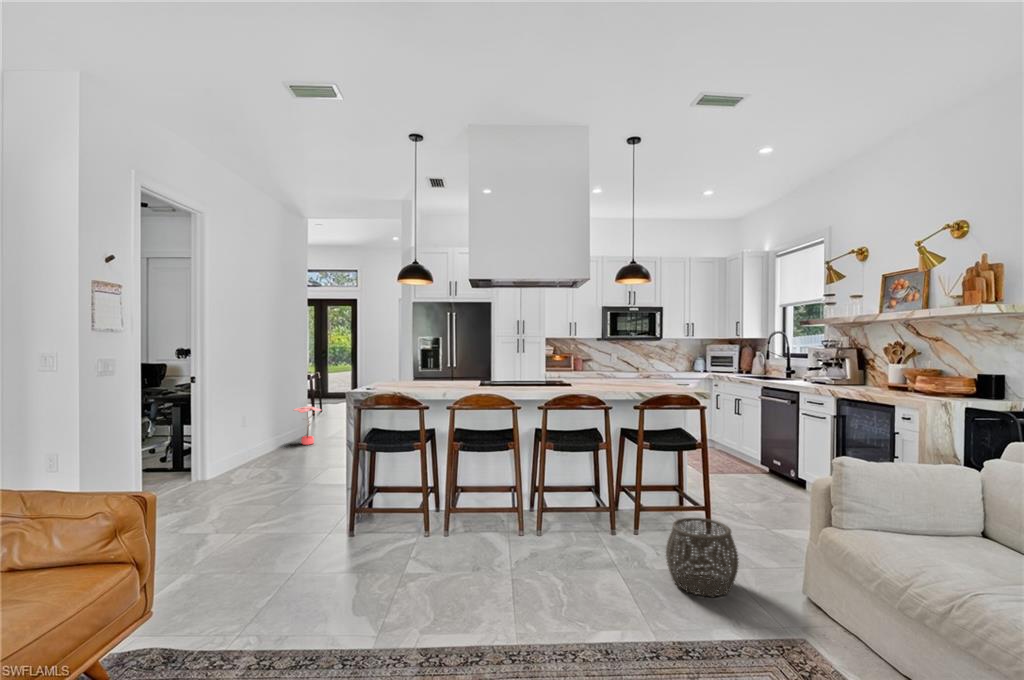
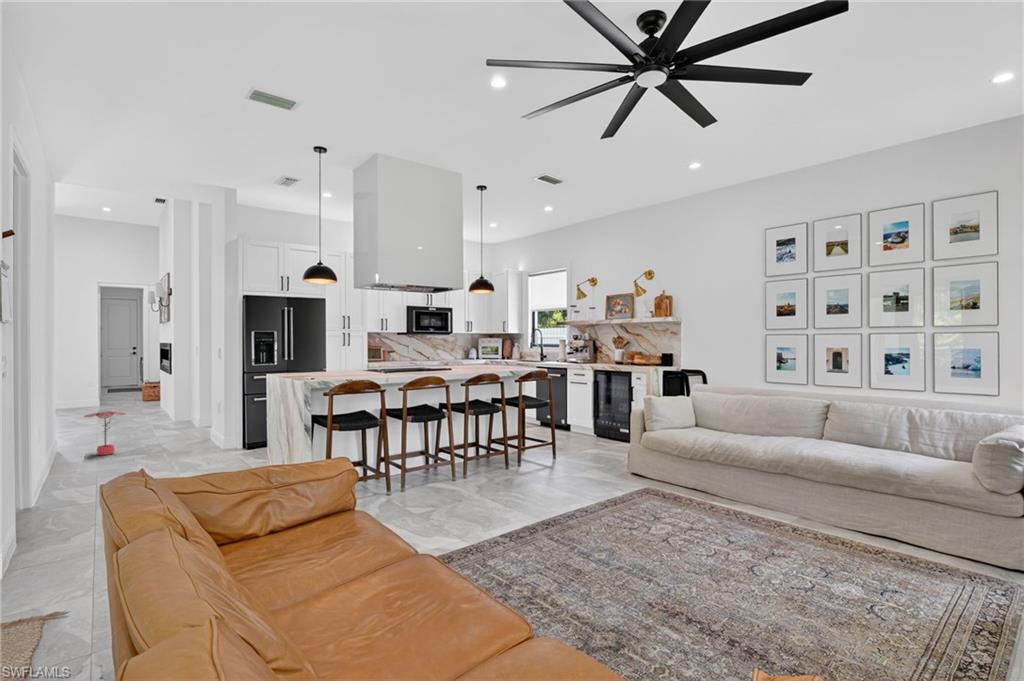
woven basket: present [666,518,739,597] -> none [563,441,602,481]

